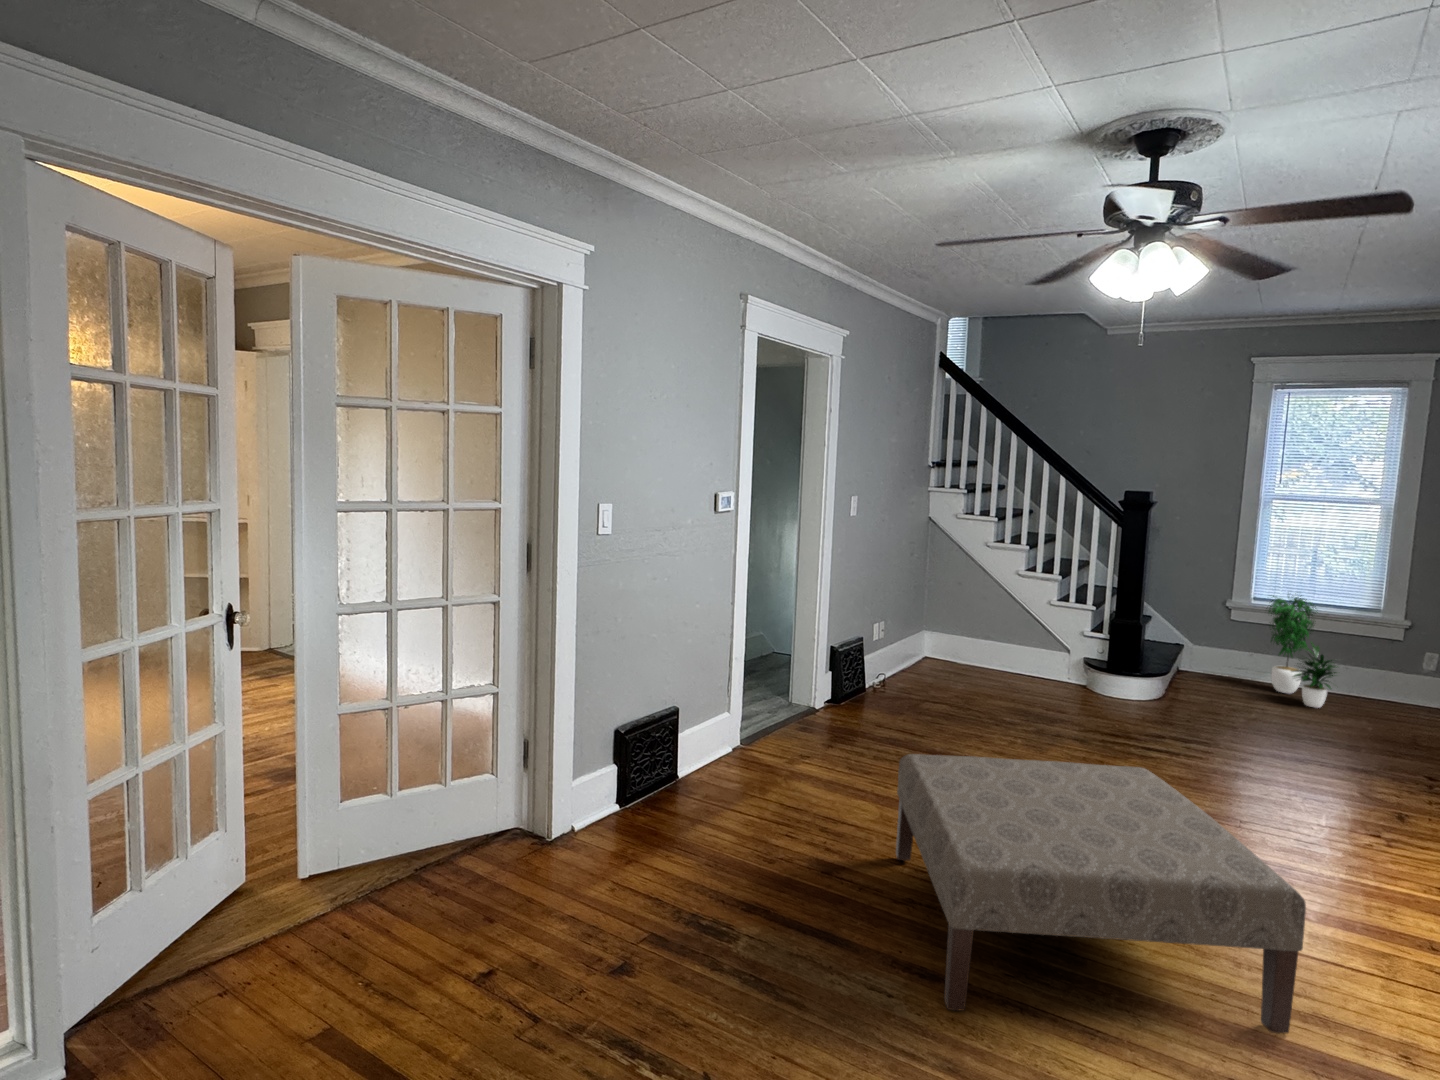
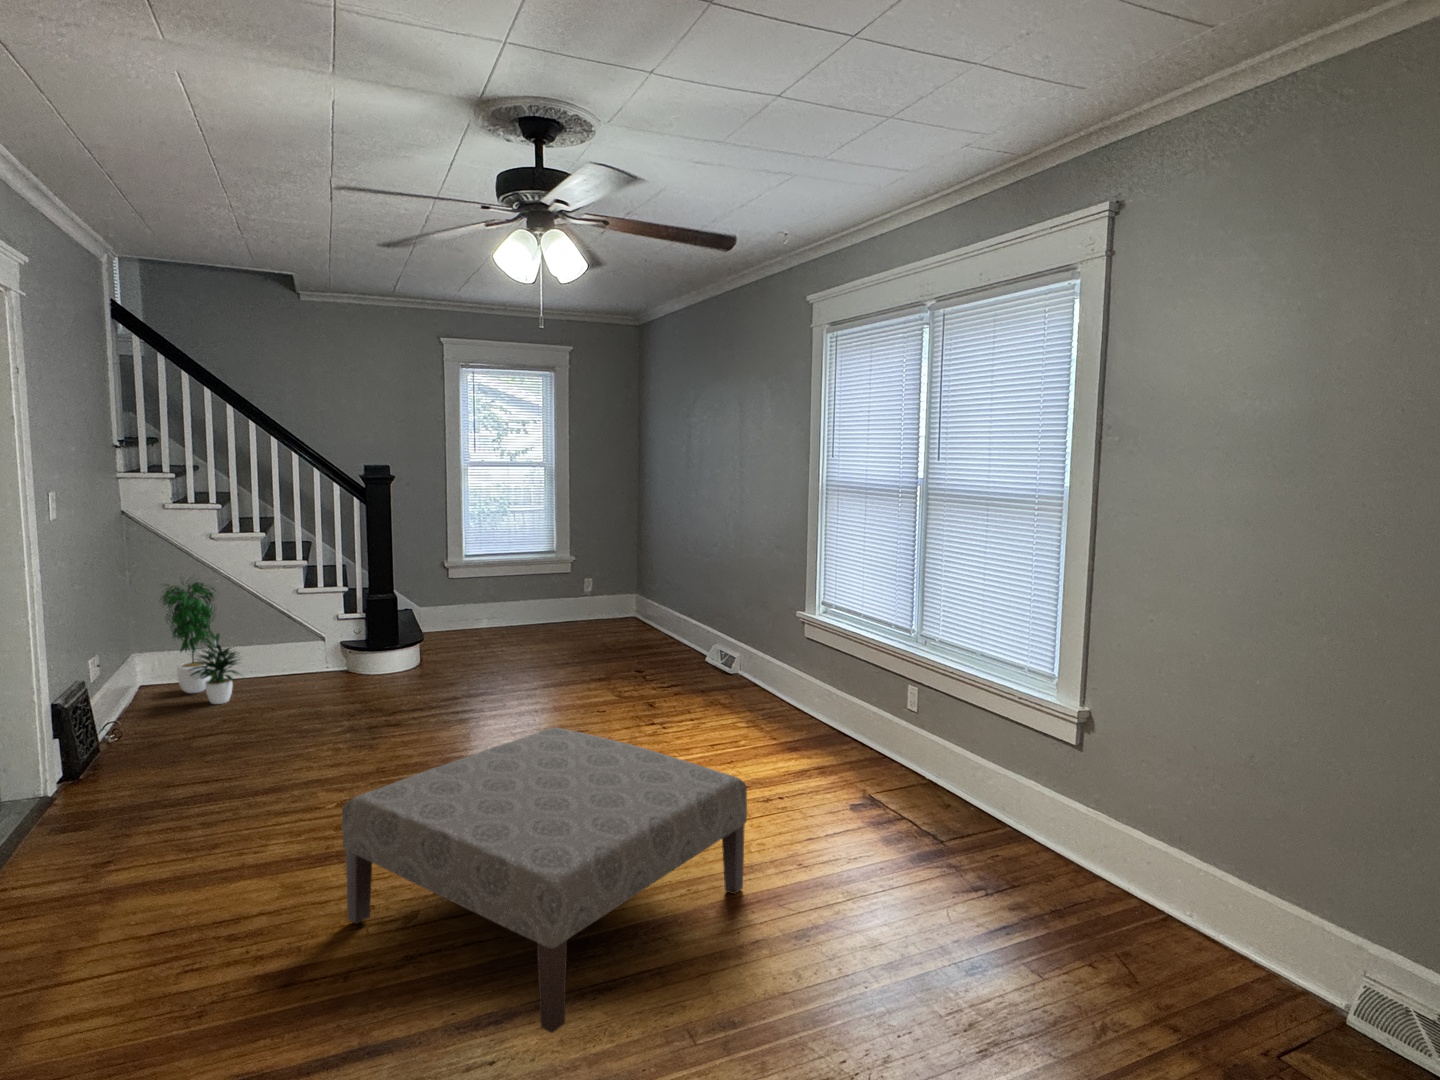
potted plant: present [1269,596,1338,708] -> present [160,580,241,704]

